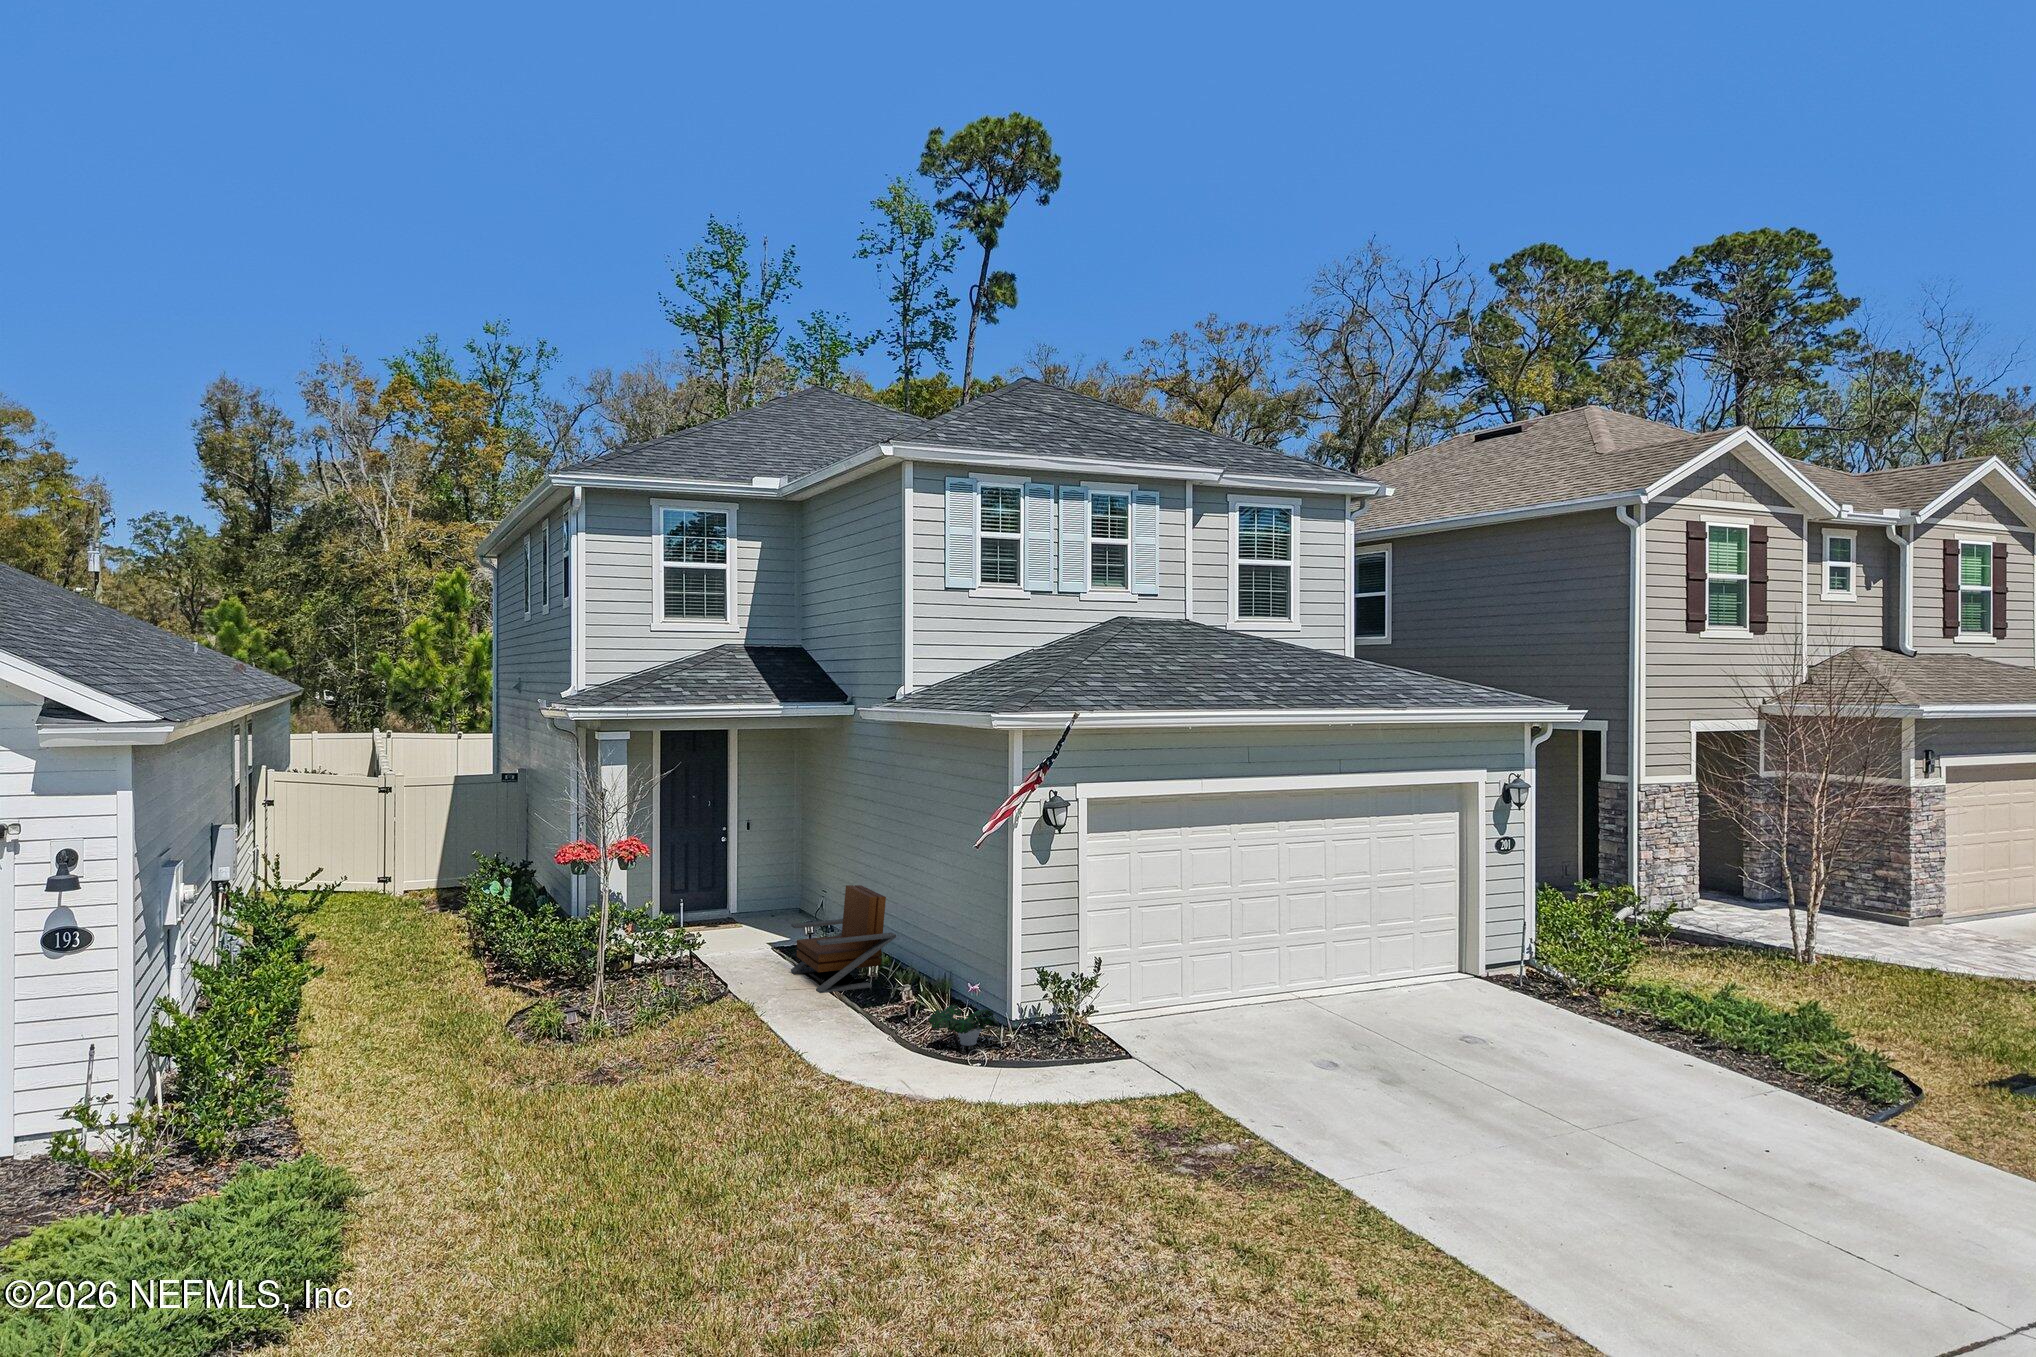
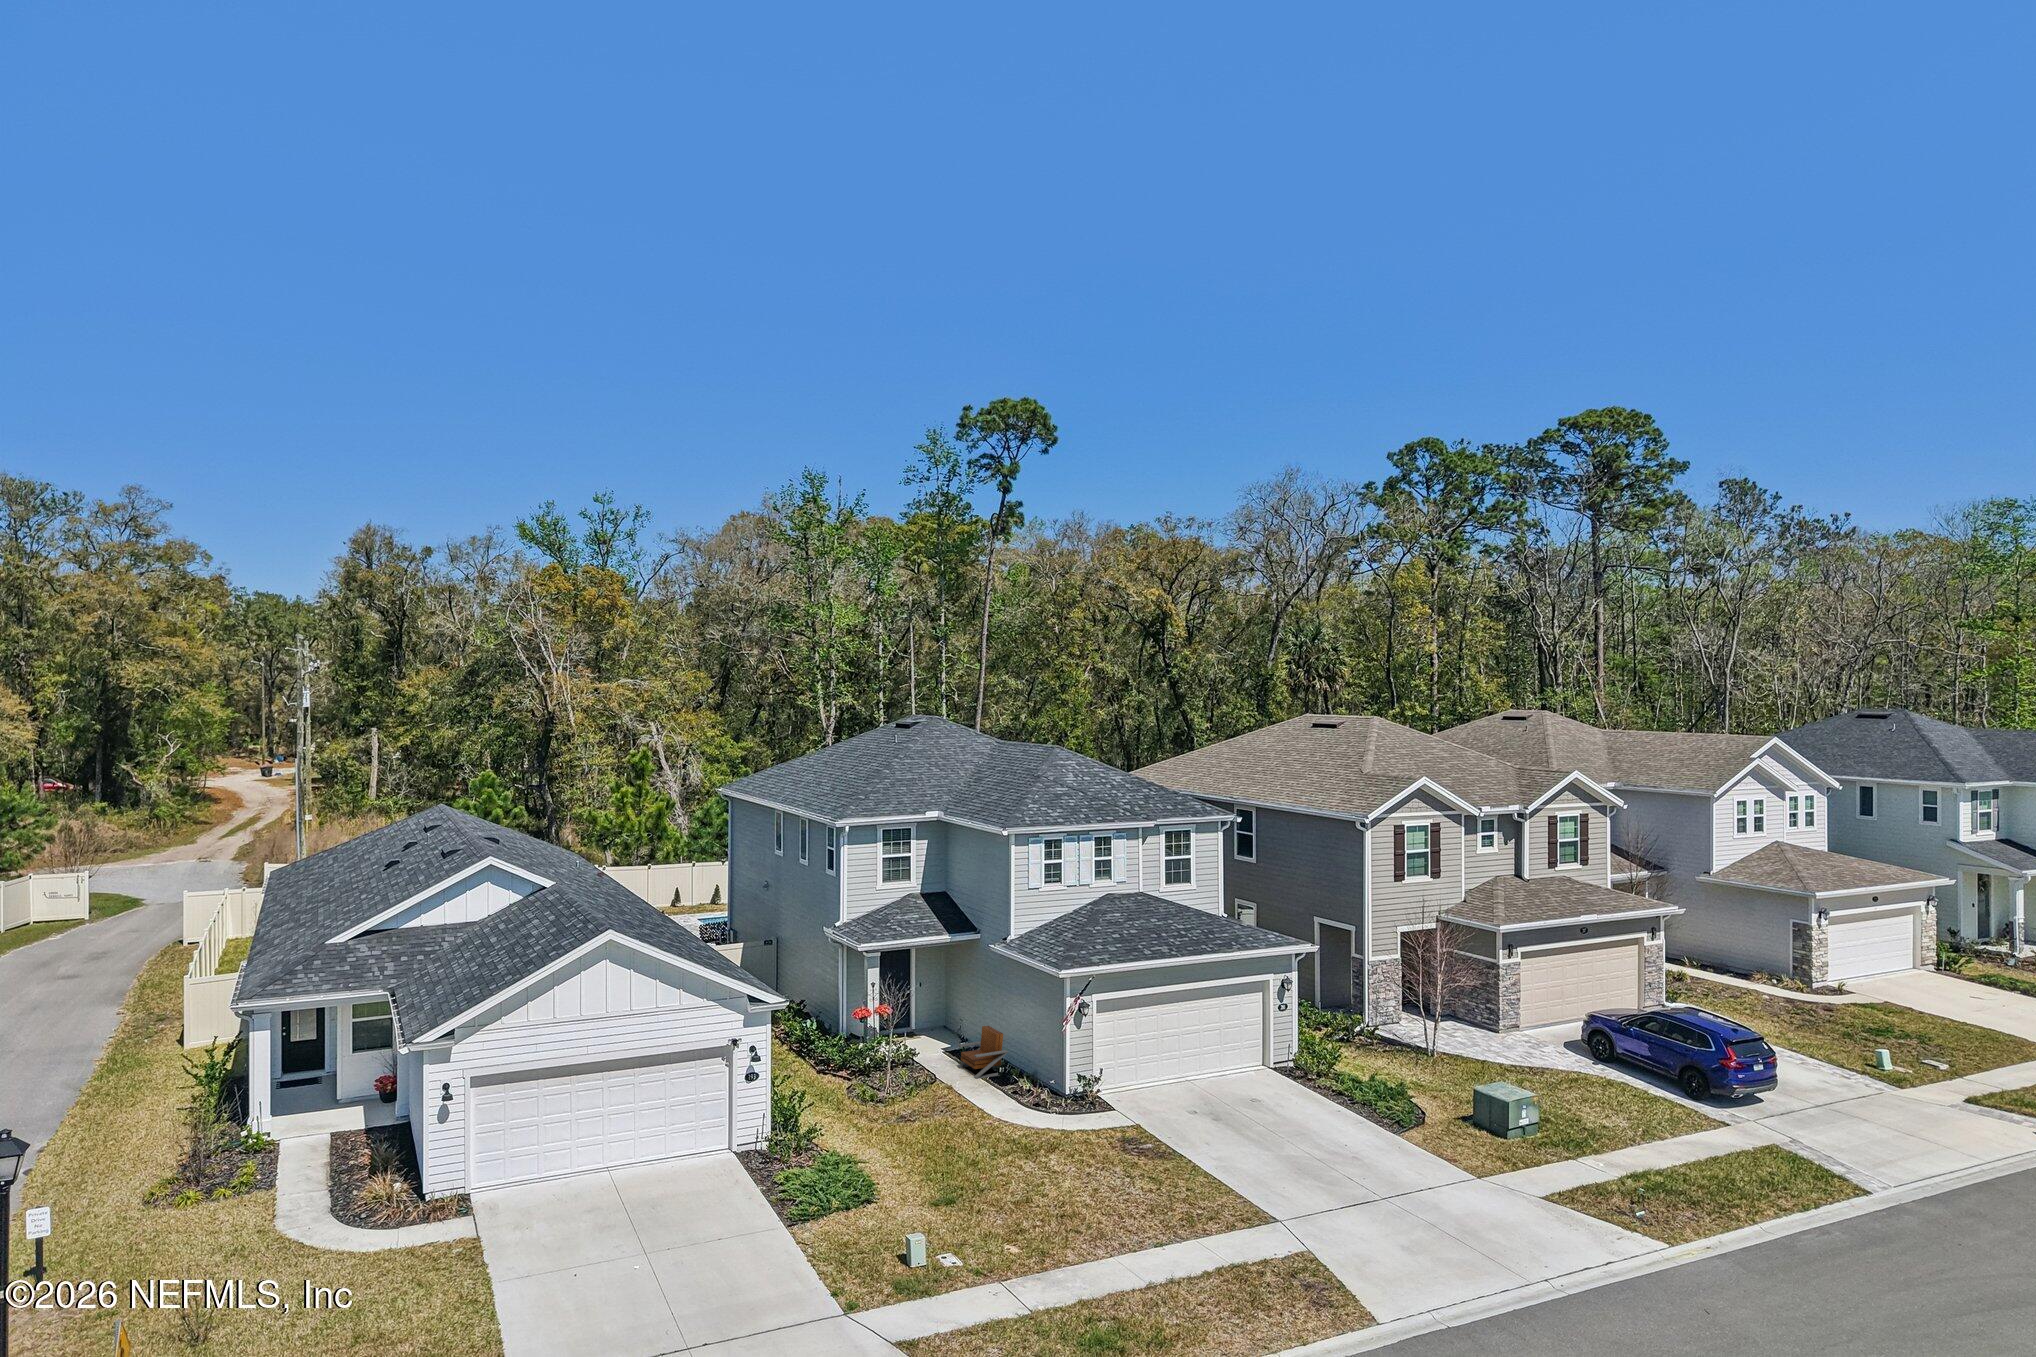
potted plant: present [929,1005,999,1046] -> none [1032,1088,1062,1106]

